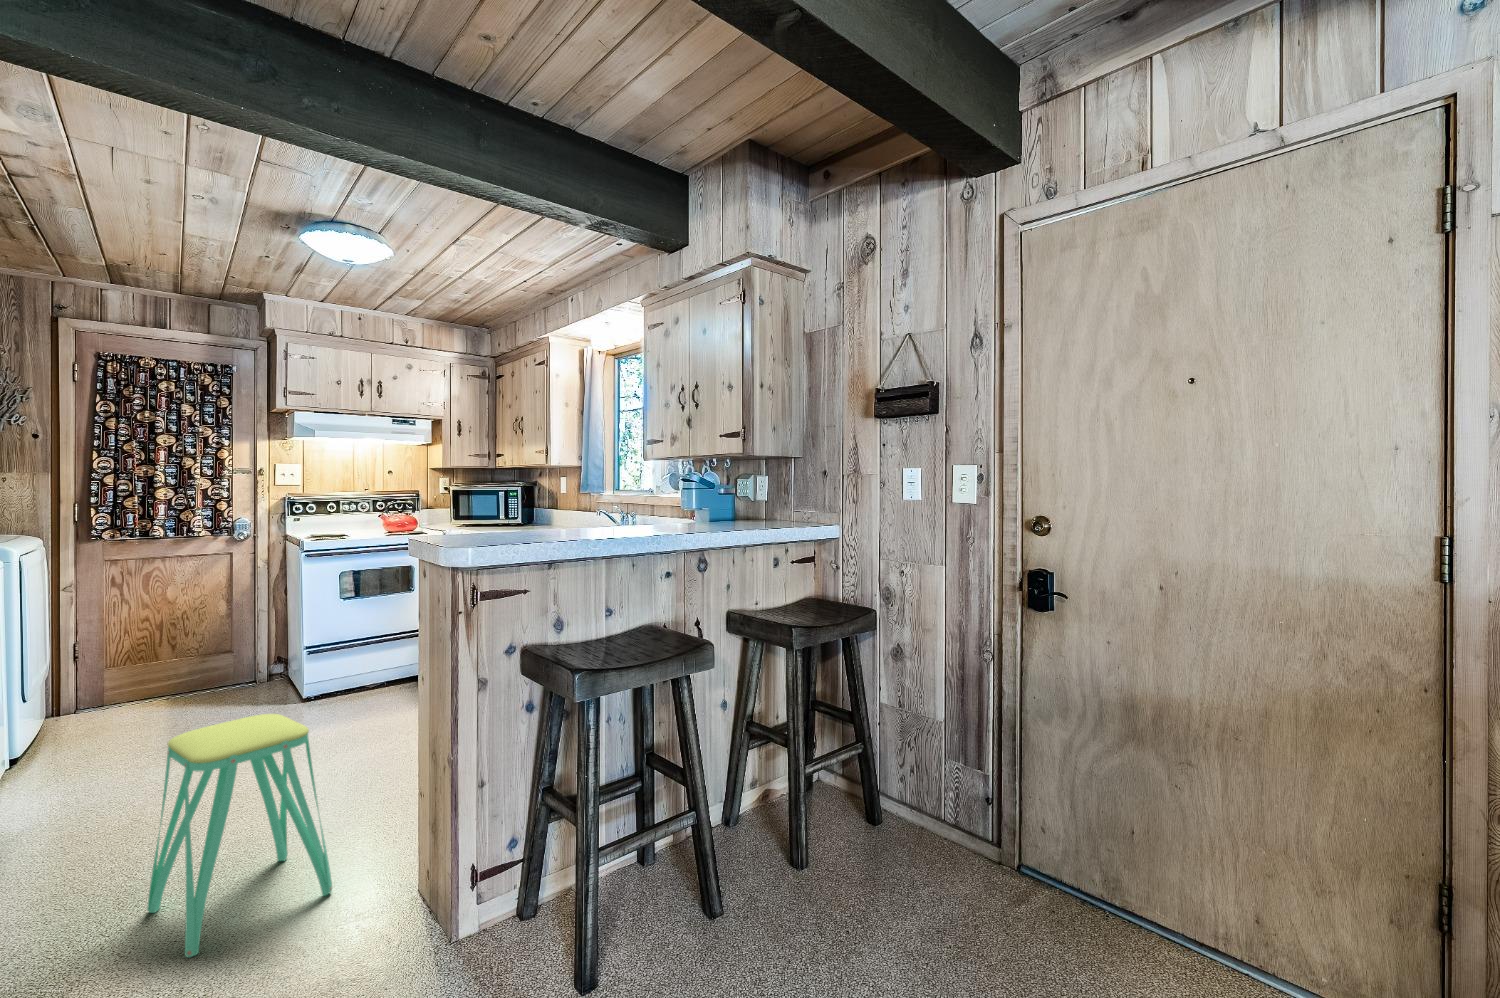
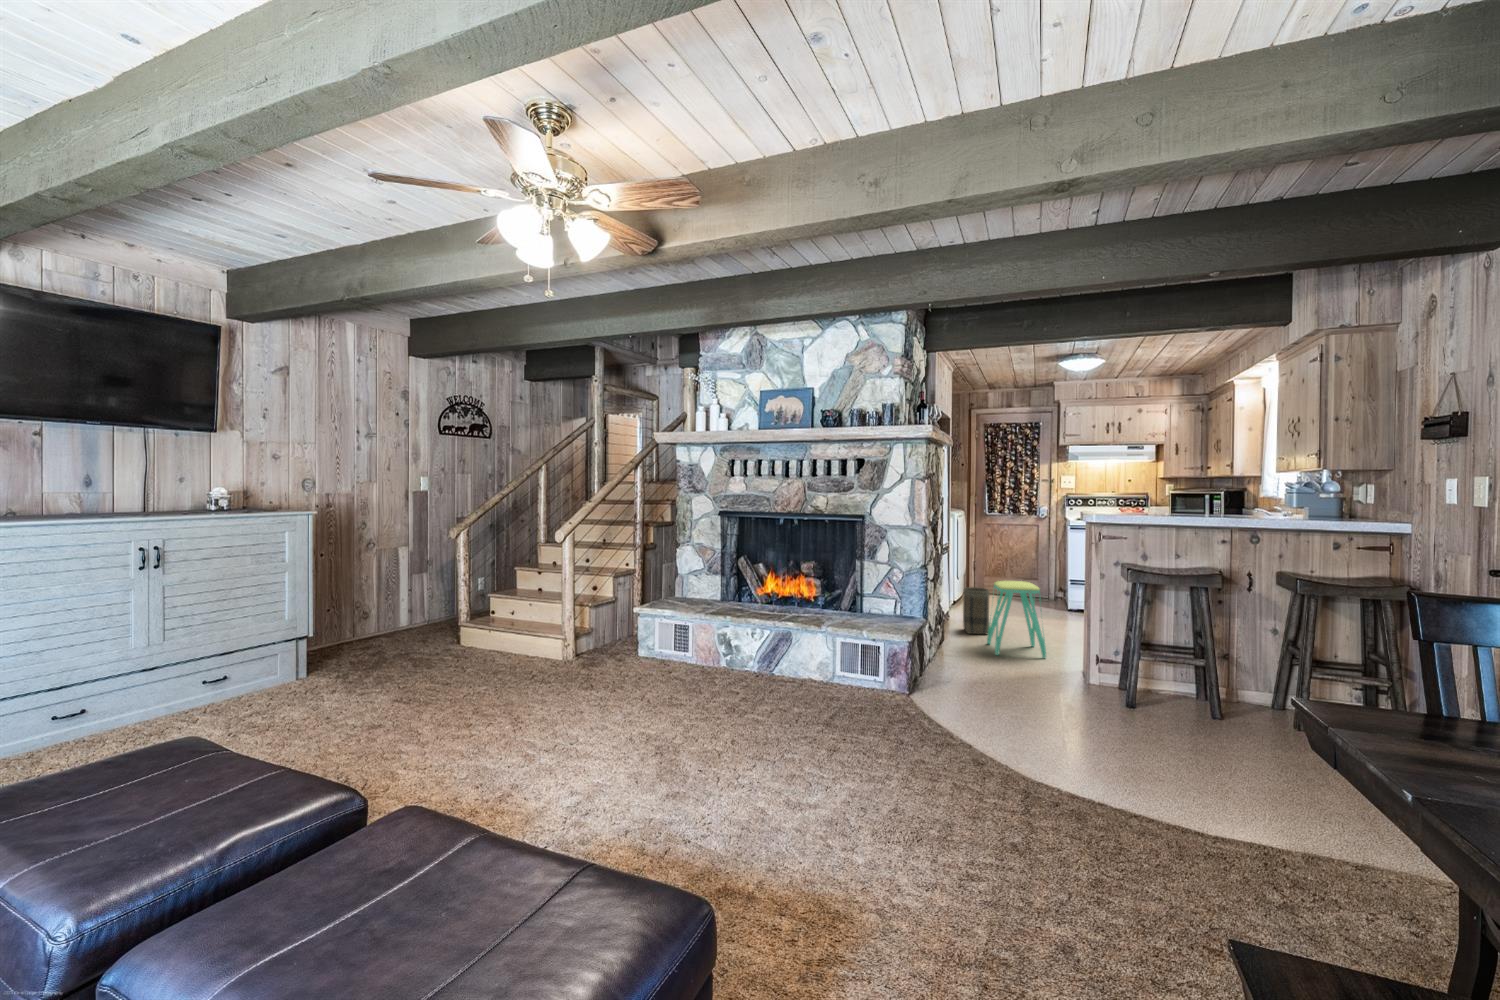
basket: none [53,745,145,892] -> present [963,587,989,635]

